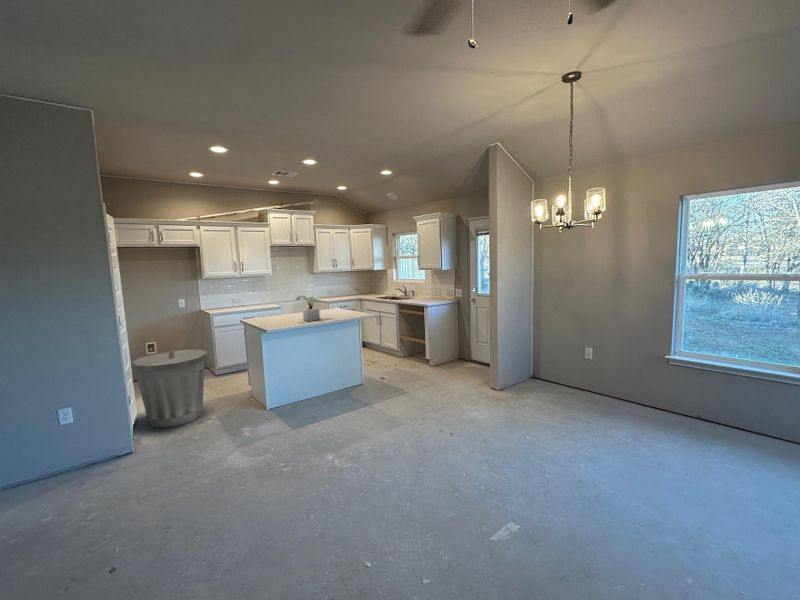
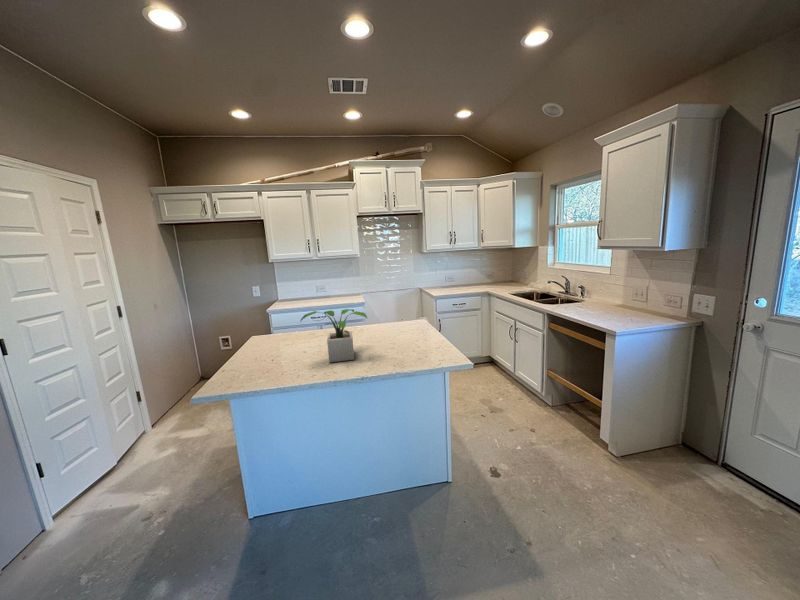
trash can: present [131,349,208,428] -> none [60,375,194,510]

